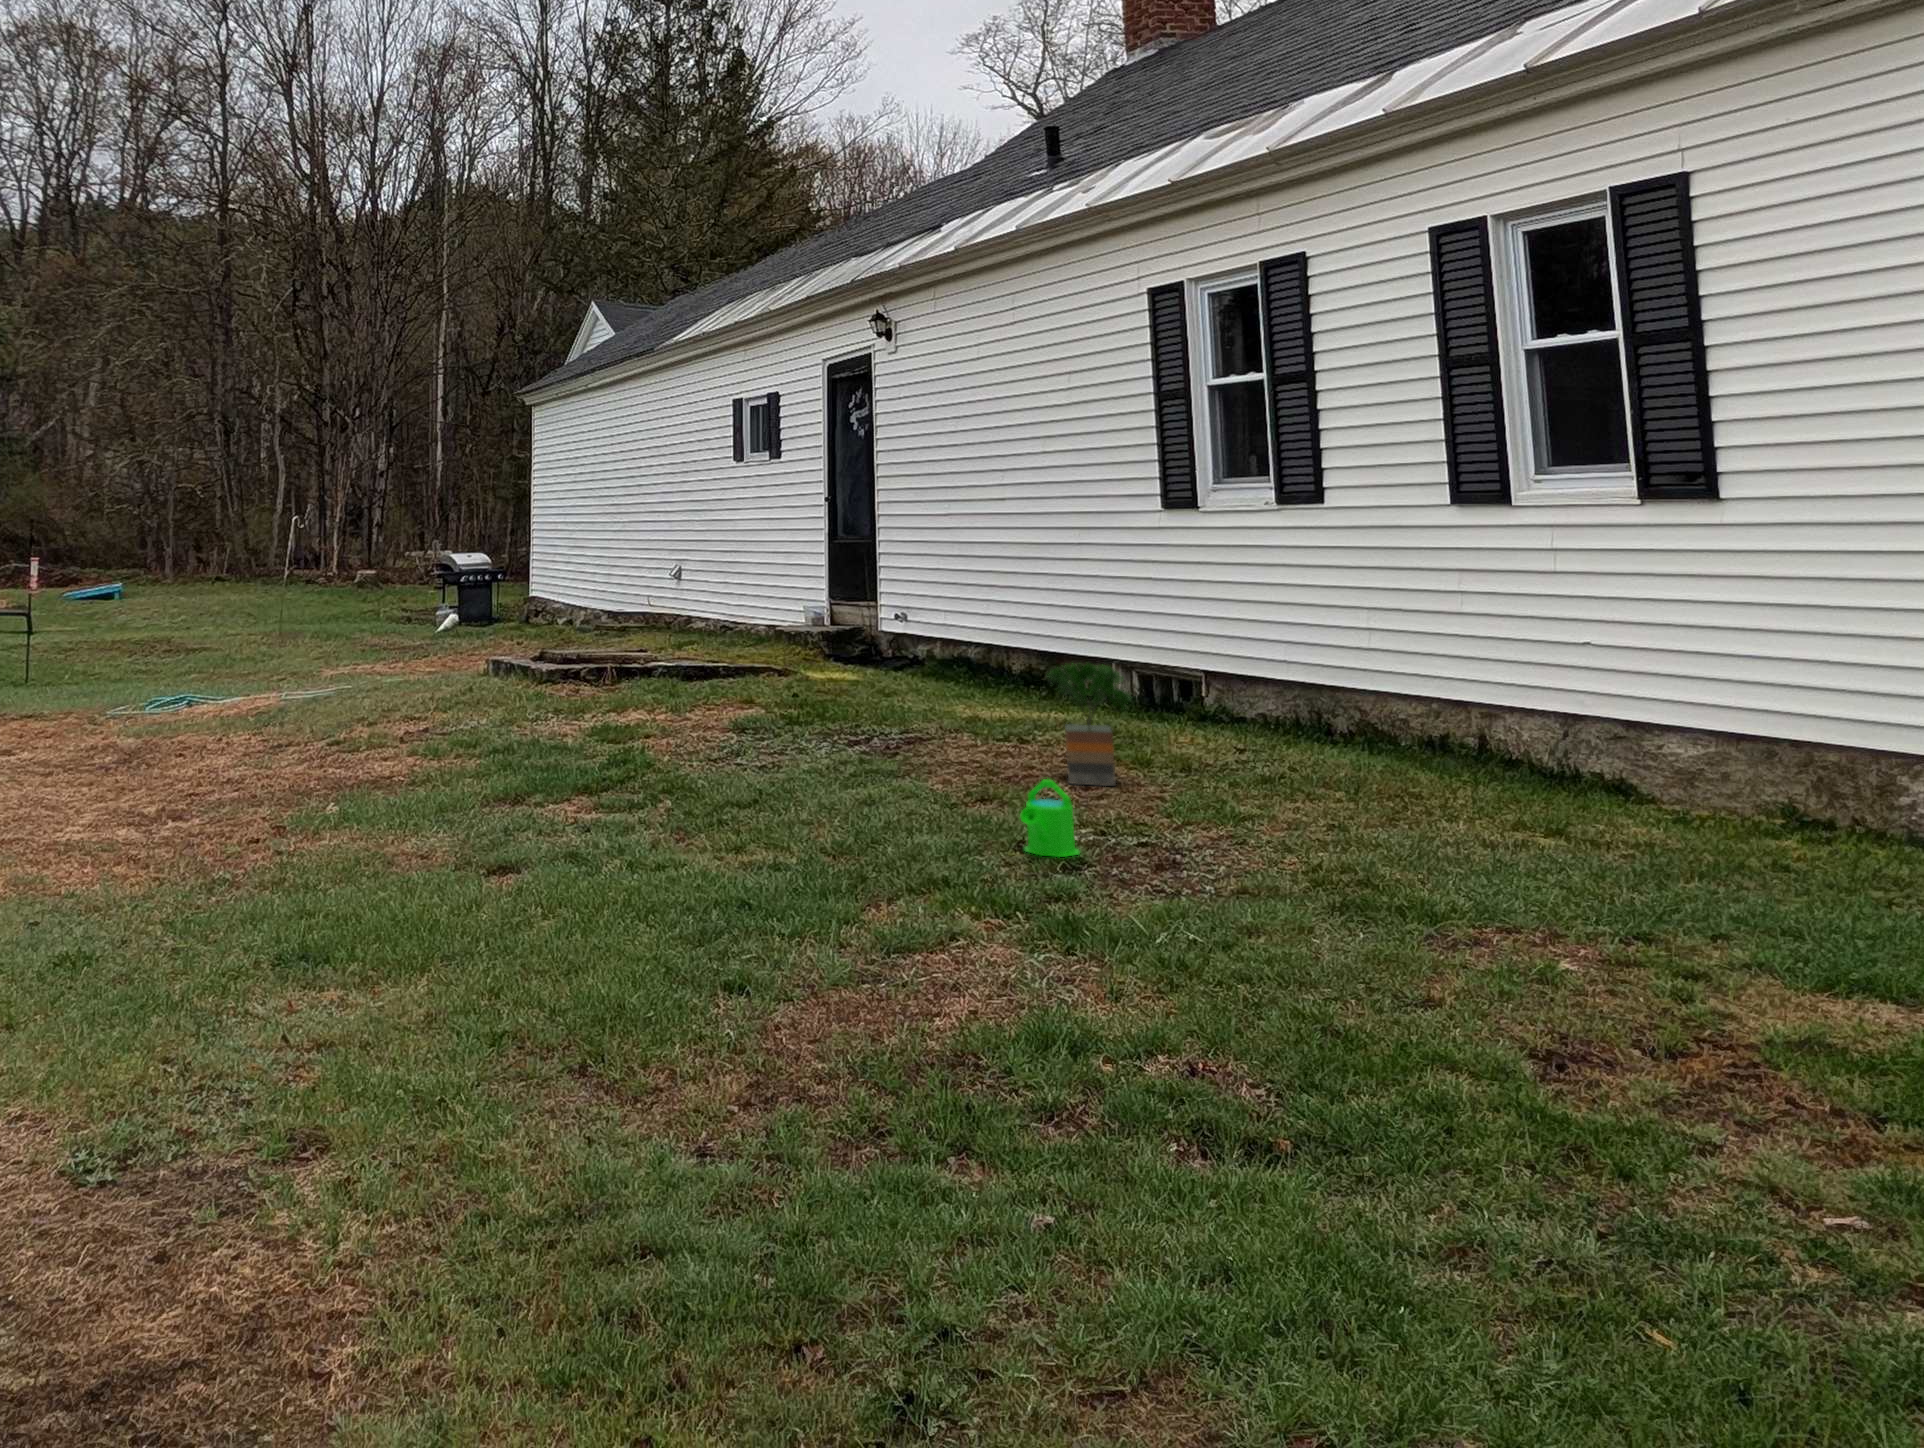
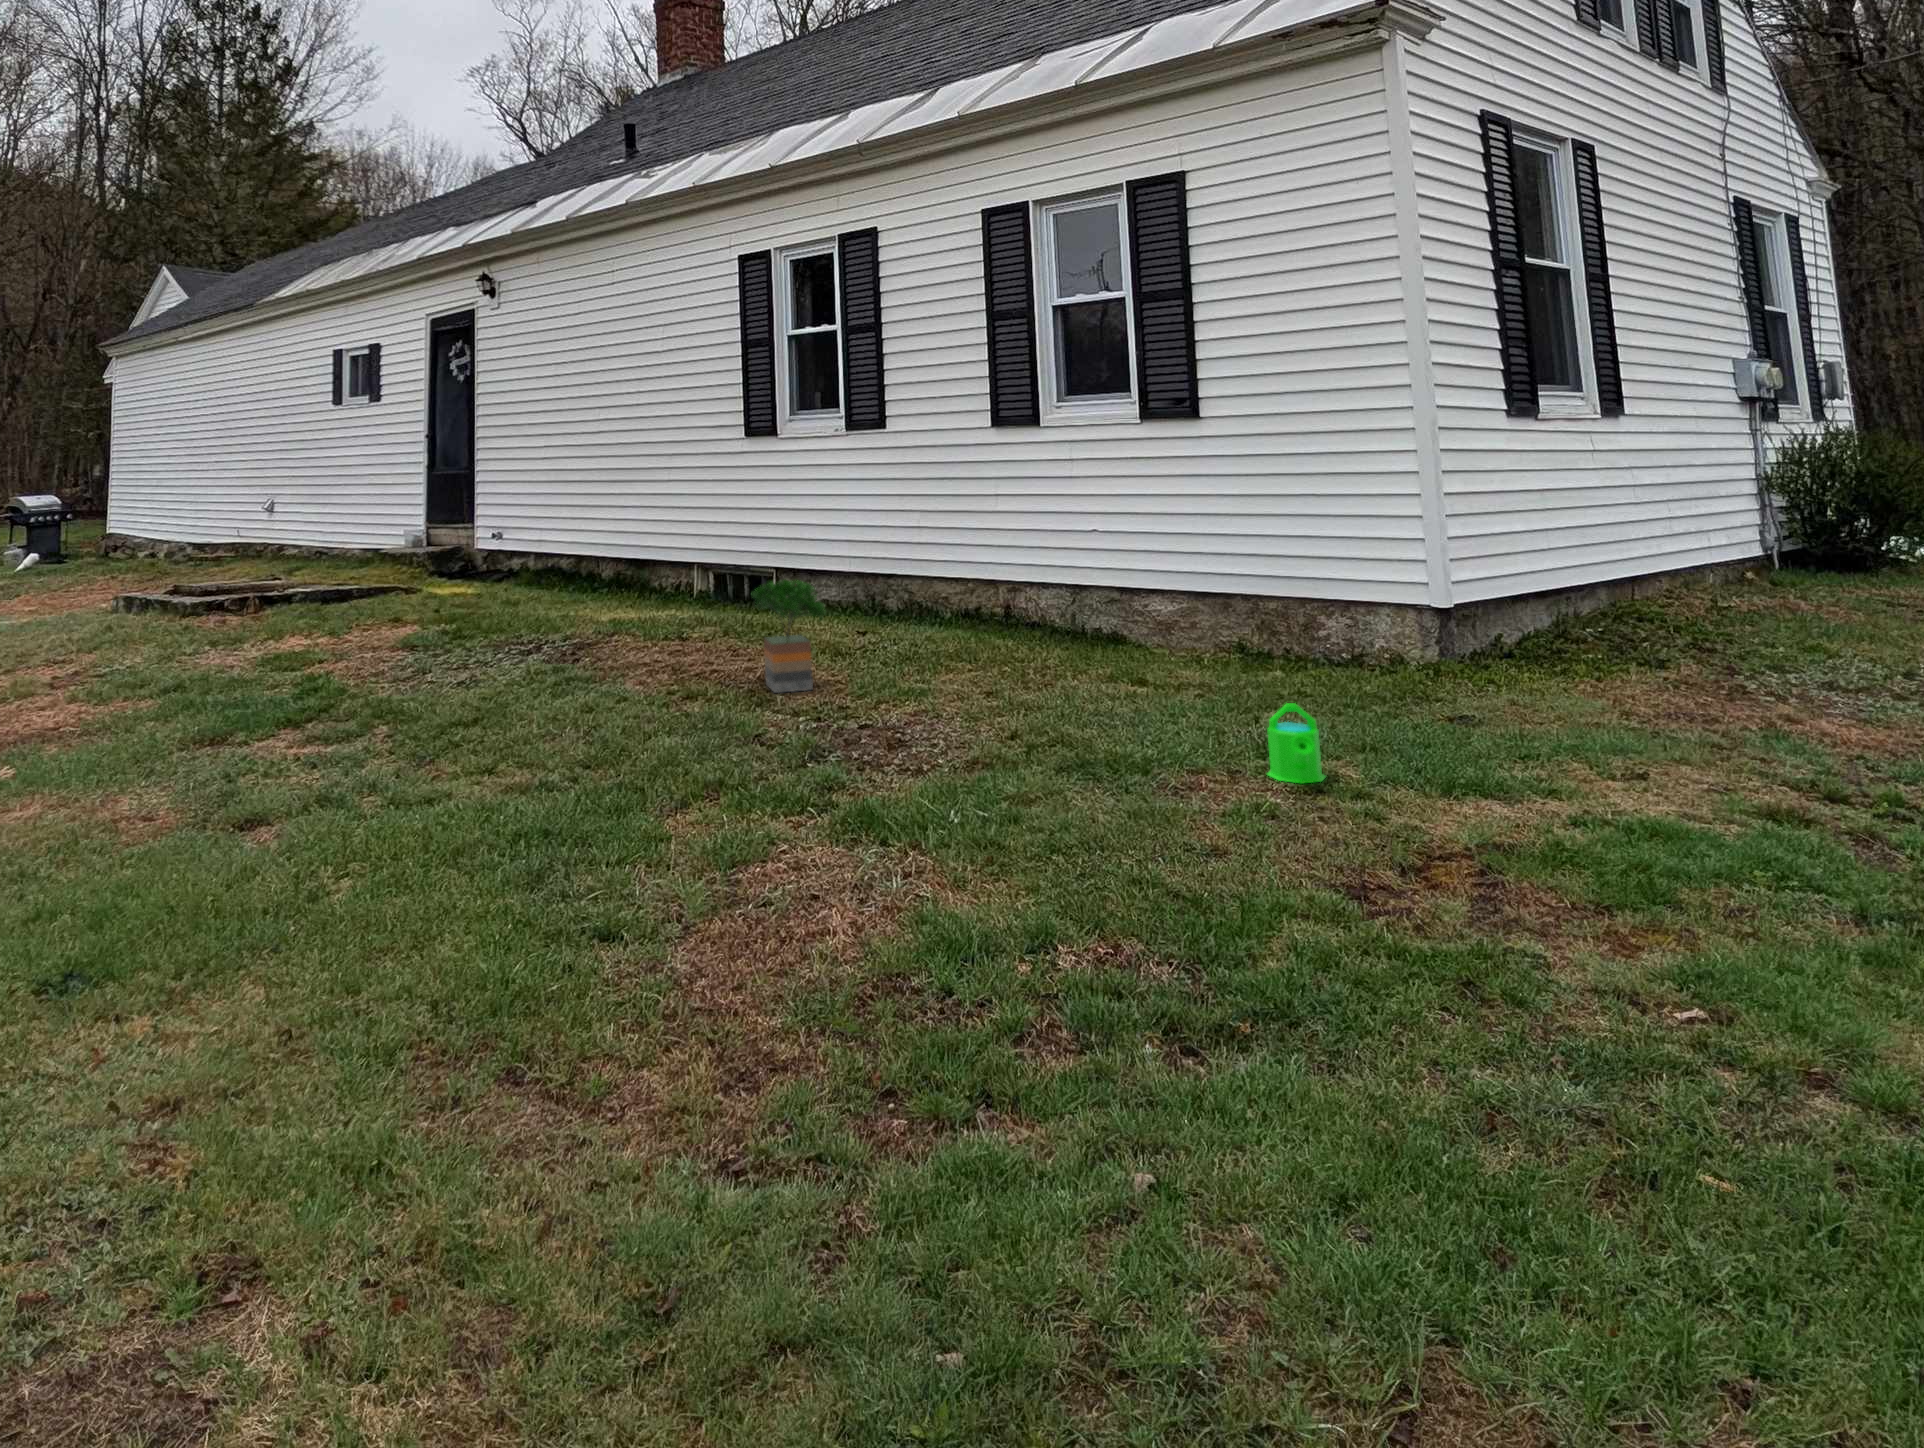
watering can: present [1020,779,1079,857] -> present [1267,703,1326,783]

